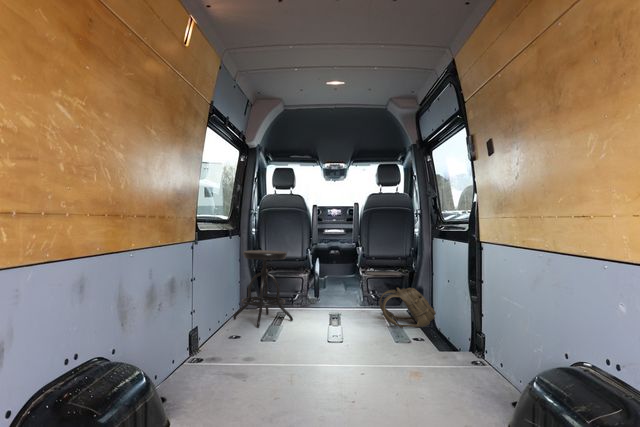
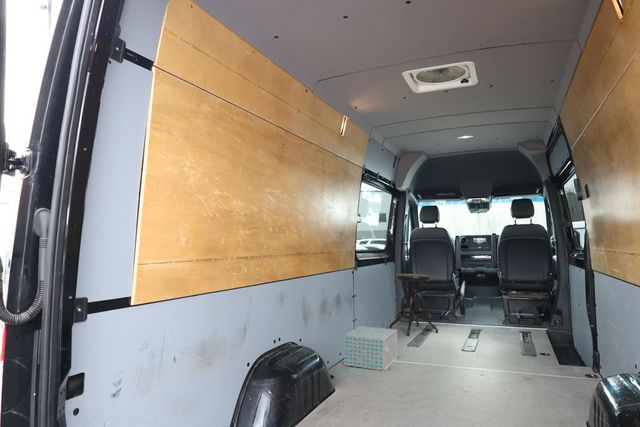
backpack: present [379,288,436,328] -> none [516,308,572,345]
storage box: none [179,320,250,378] -> present [344,326,397,371]

